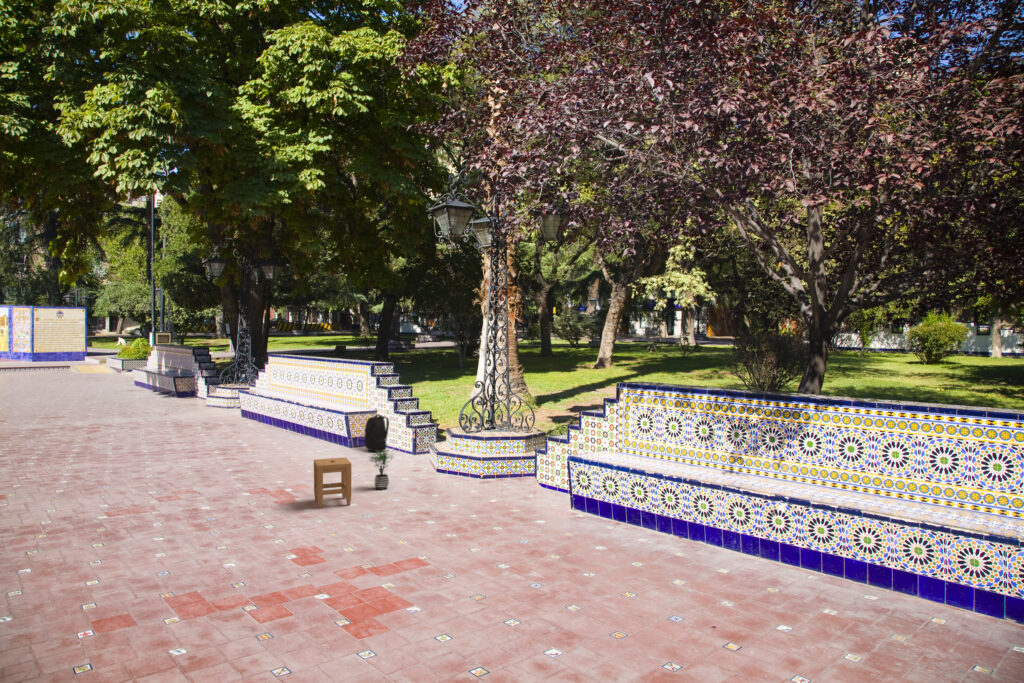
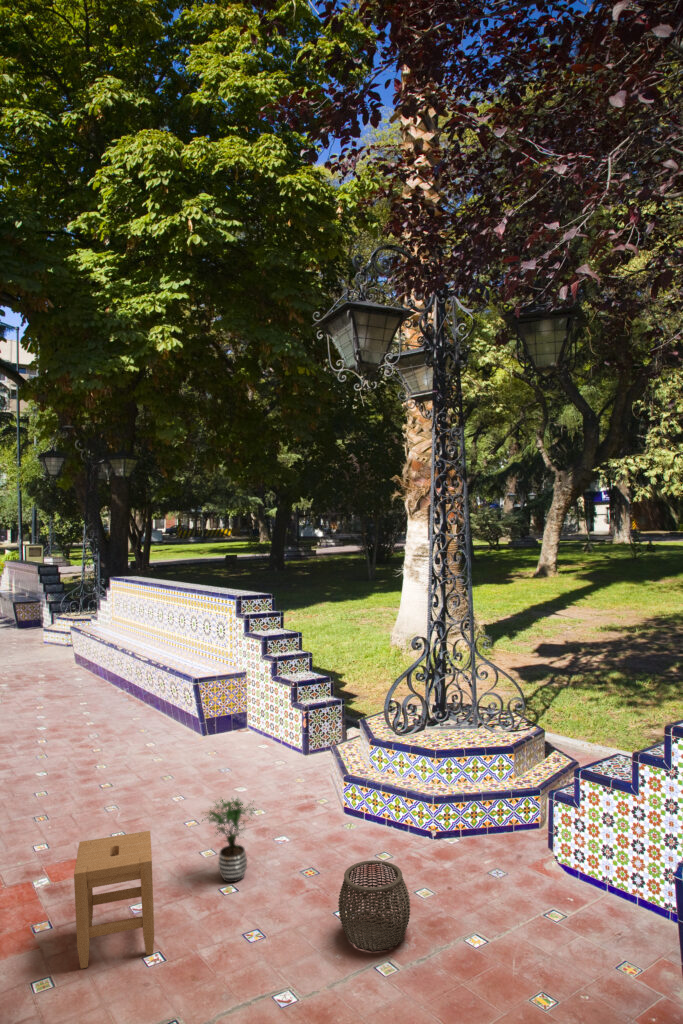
backpack: present [365,415,389,452] -> none [224,684,270,749]
woven basket: none [434,471,467,503] -> present [338,860,410,951]

